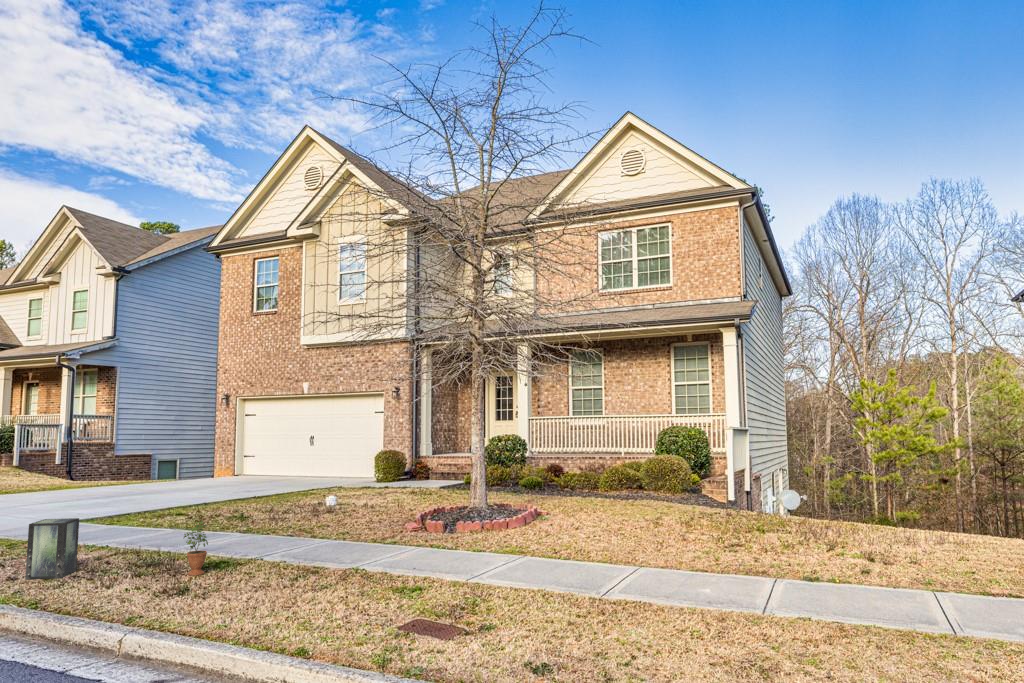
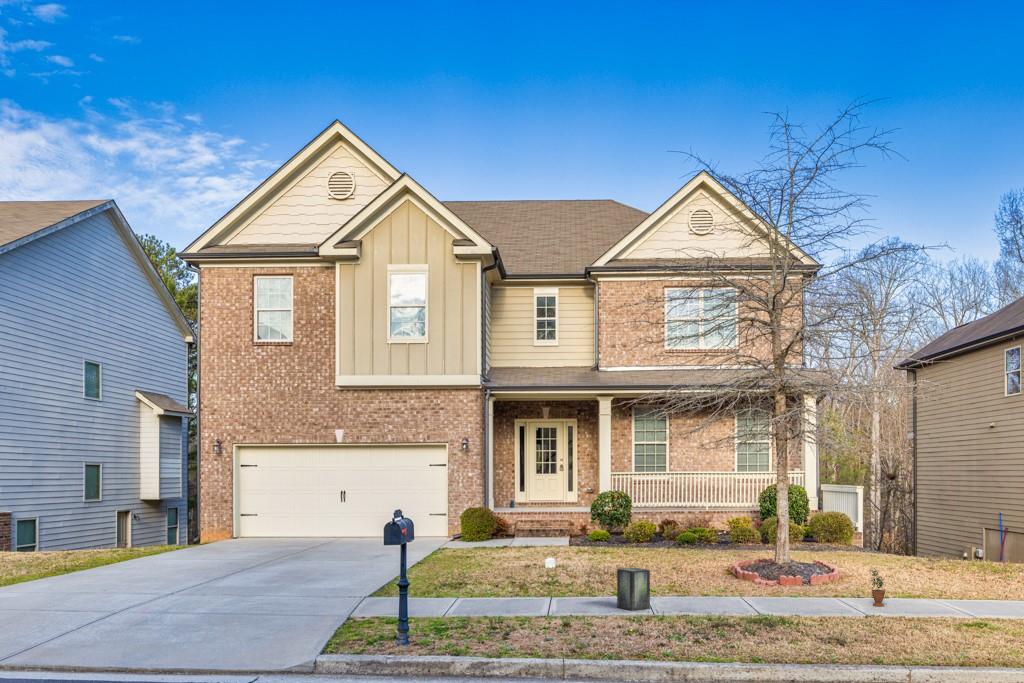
potted plant: present [184,520,208,576] -> present [869,568,885,606]

